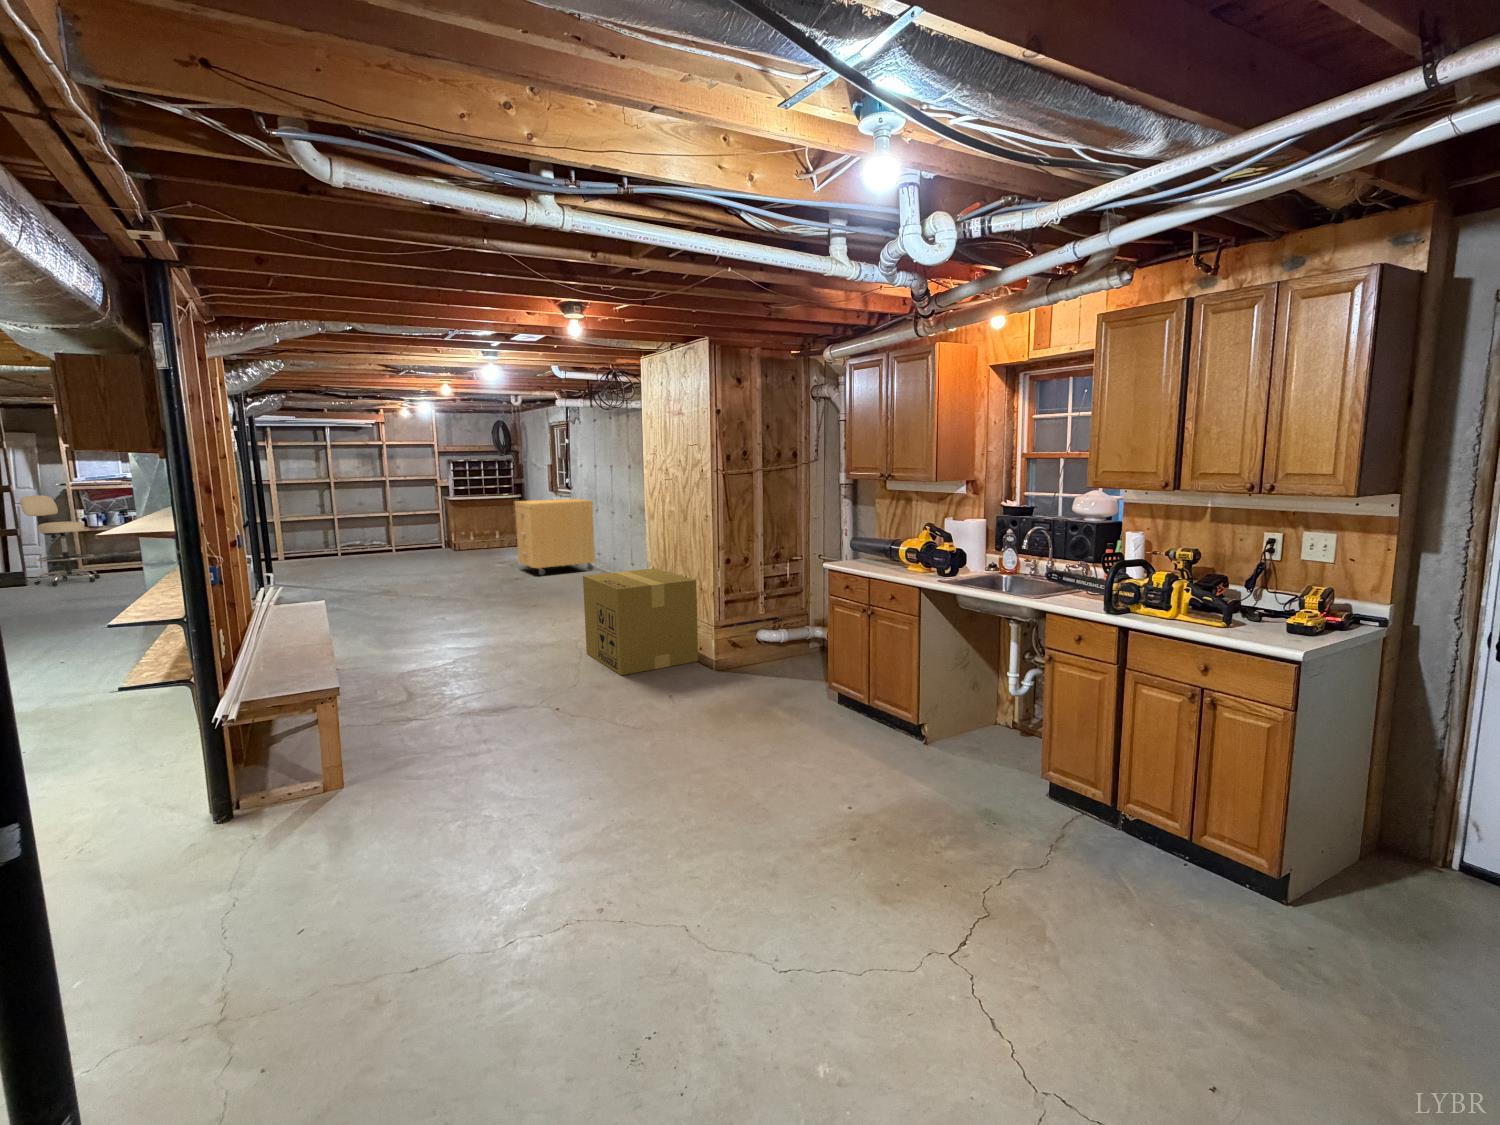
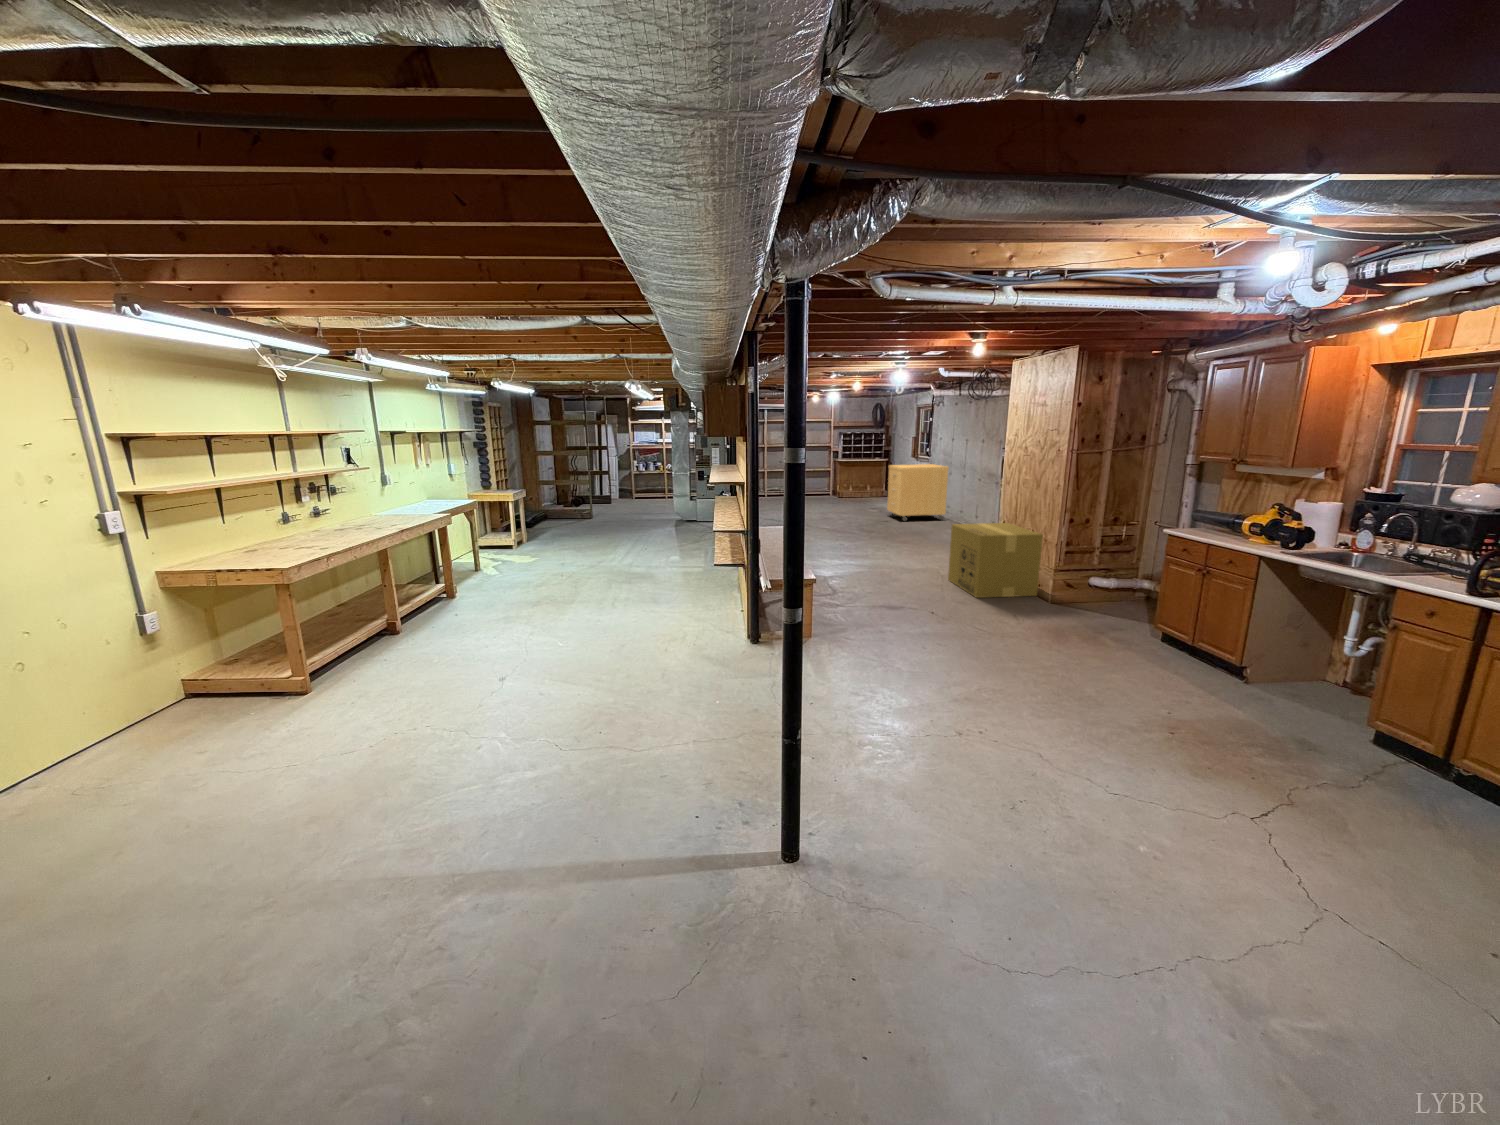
stool: present [20,495,100,586] -> none [610,452,642,506]

